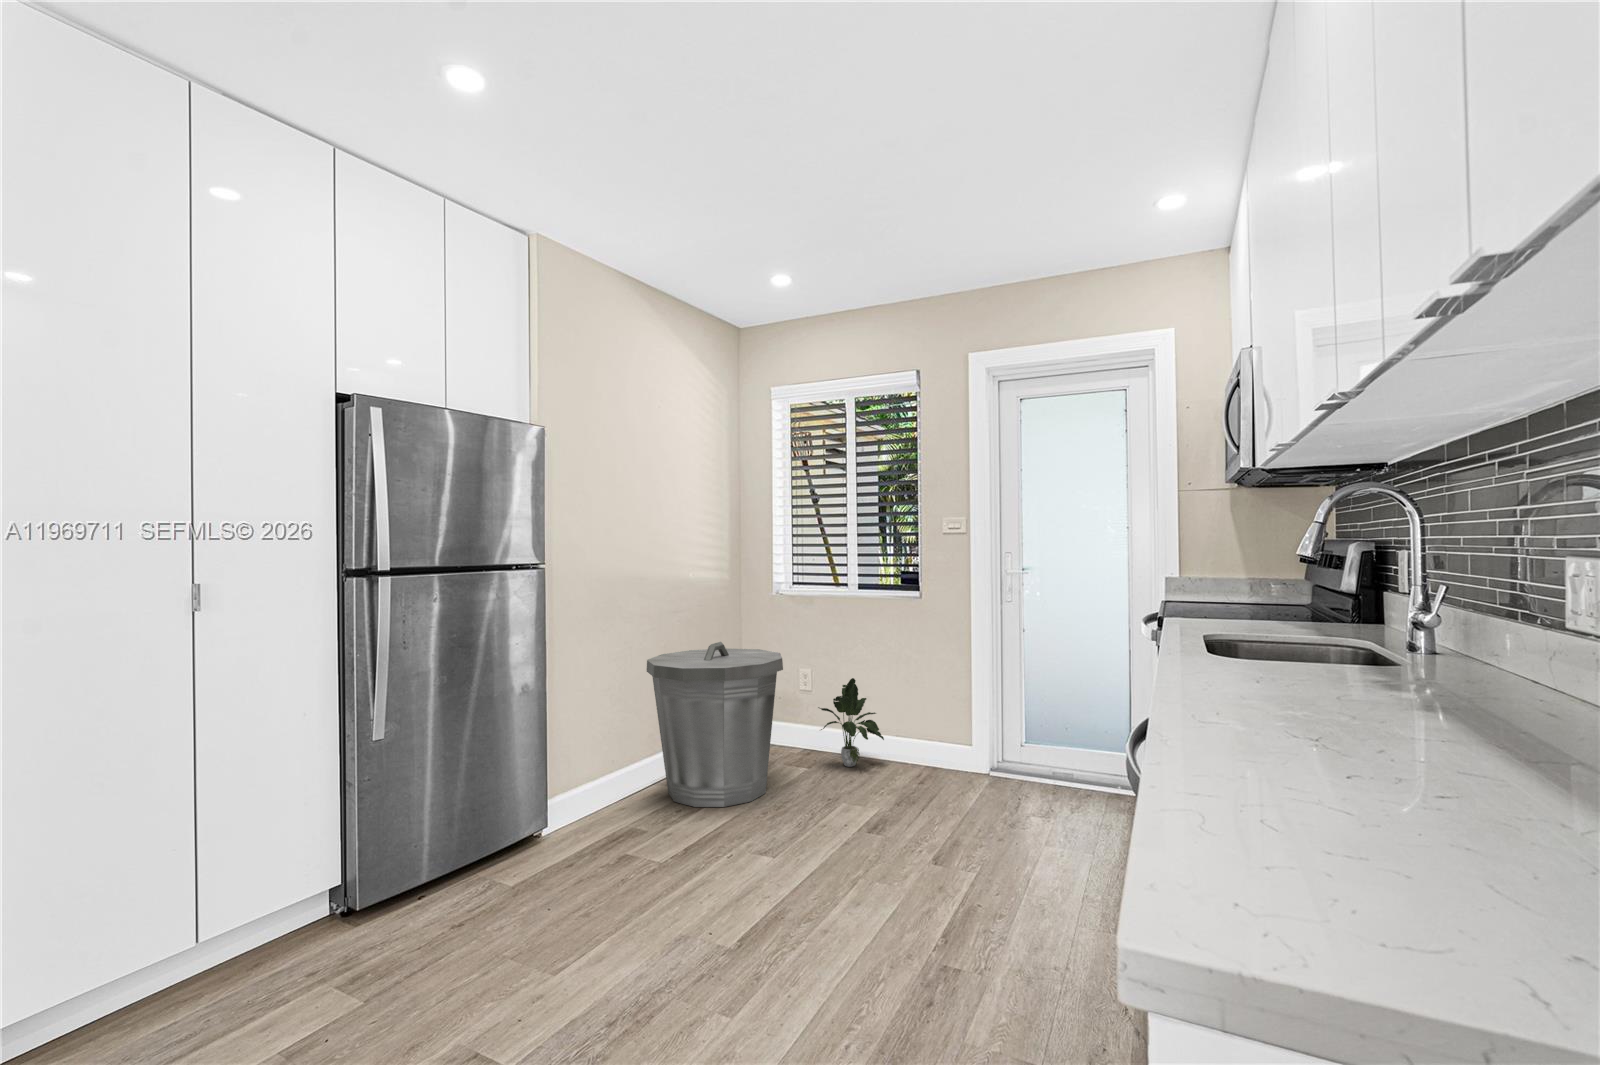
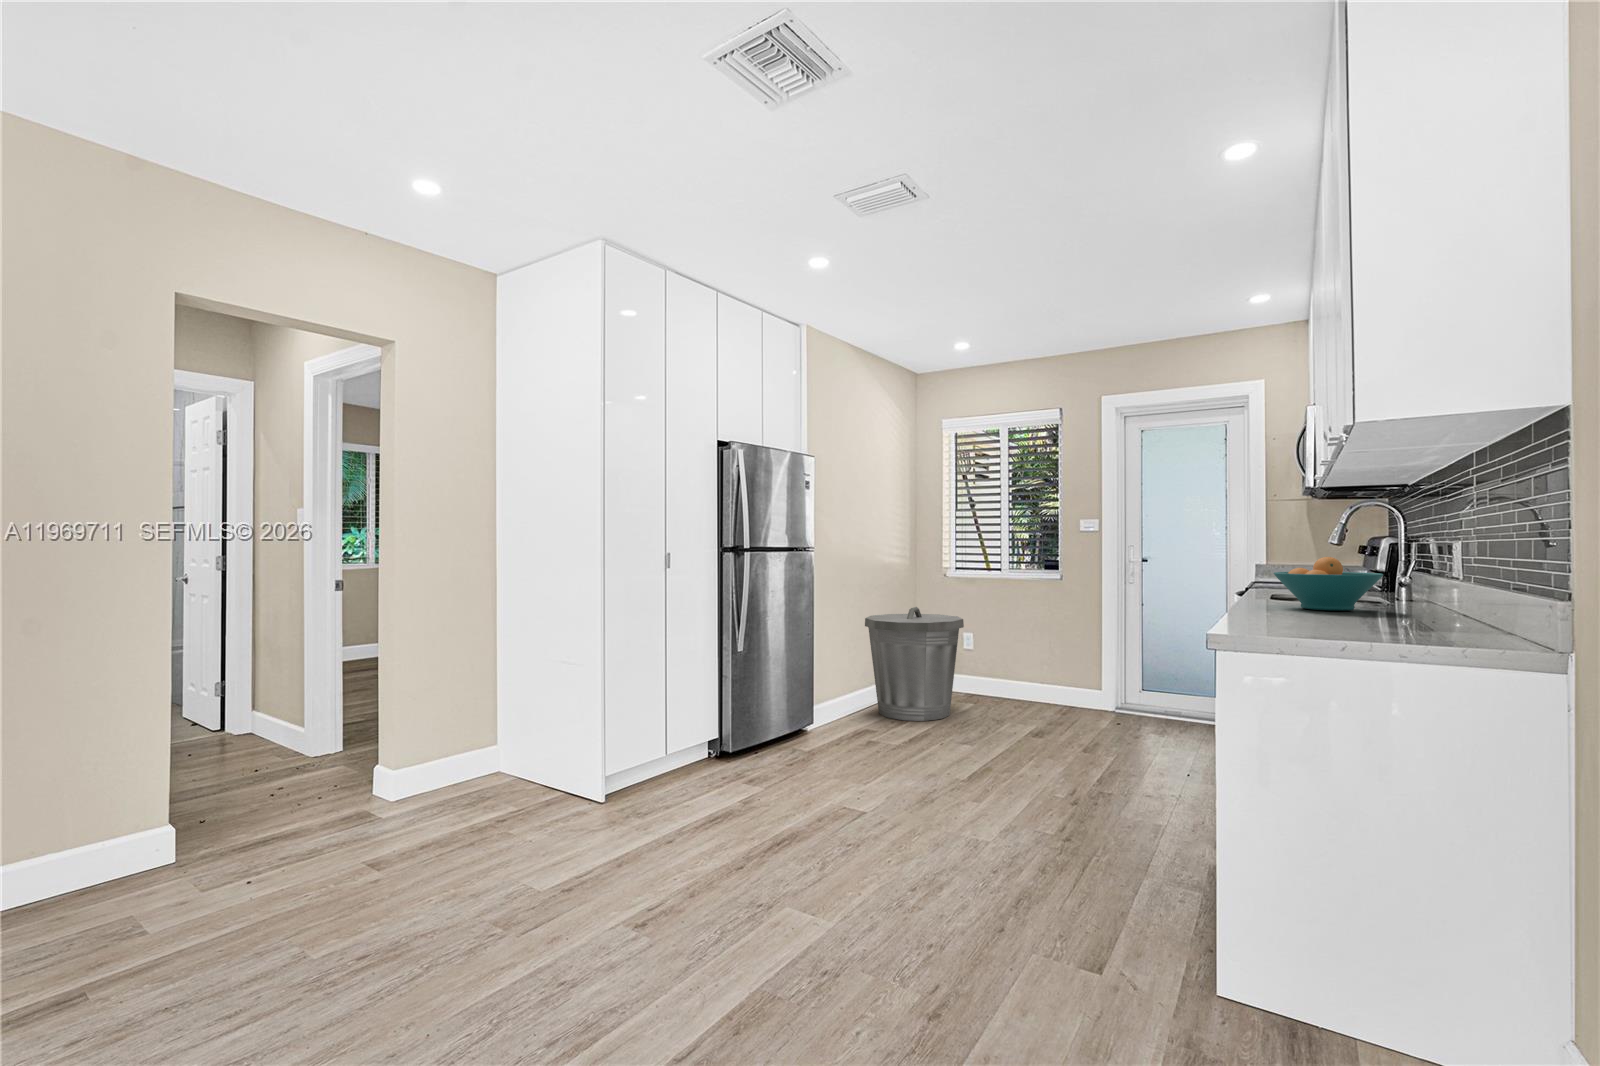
fruit bowl: none [1228,598,1481,726] -> present [1274,557,1383,611]
potted plant: present [818,678,884,767] -> none [981,638,1031,704]

